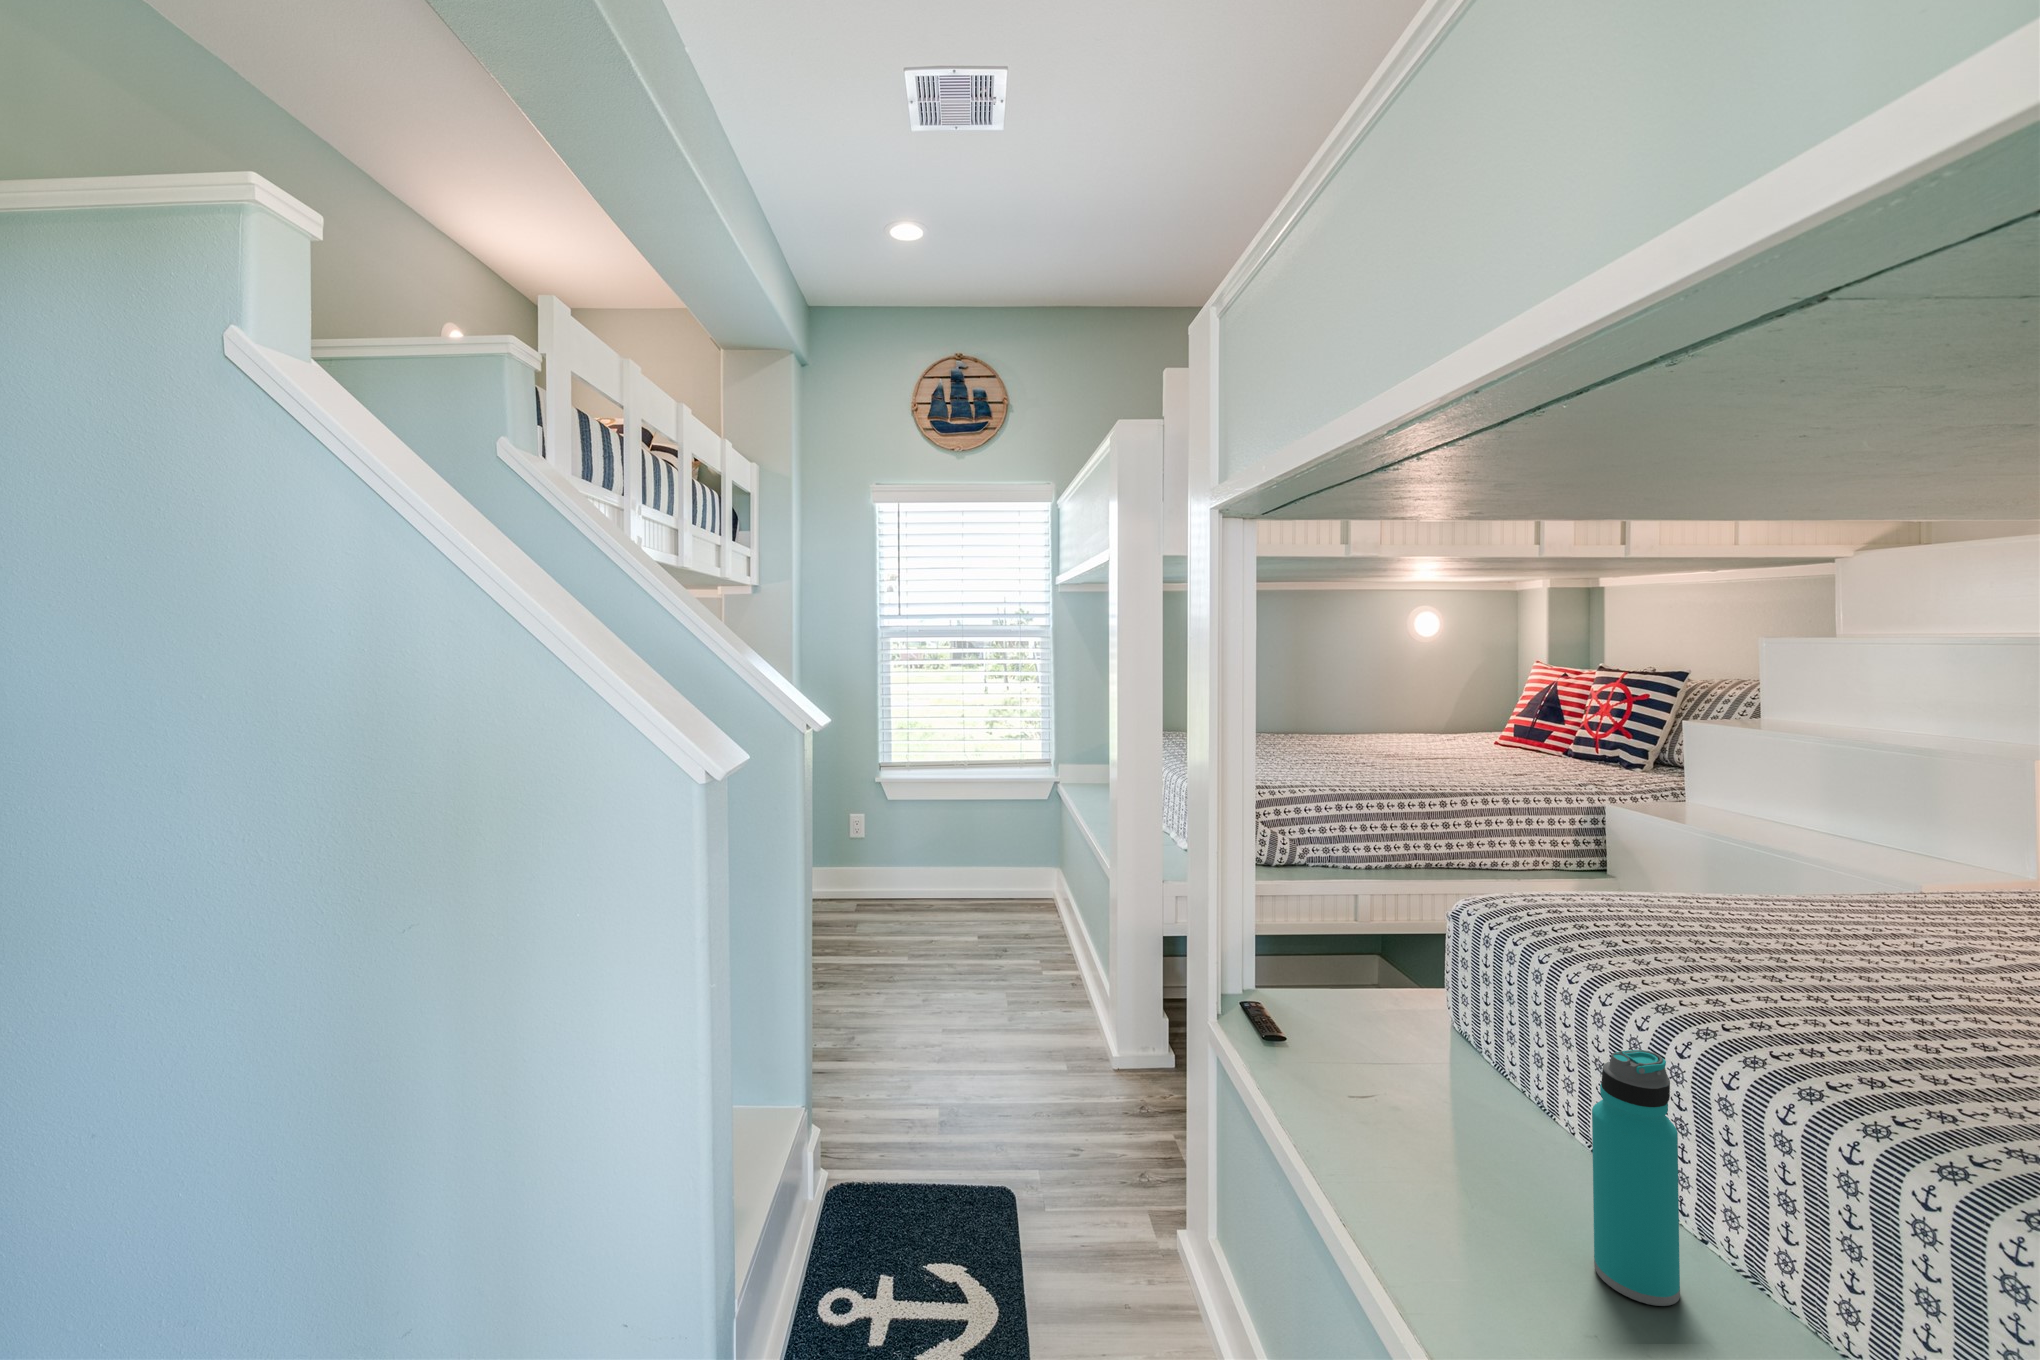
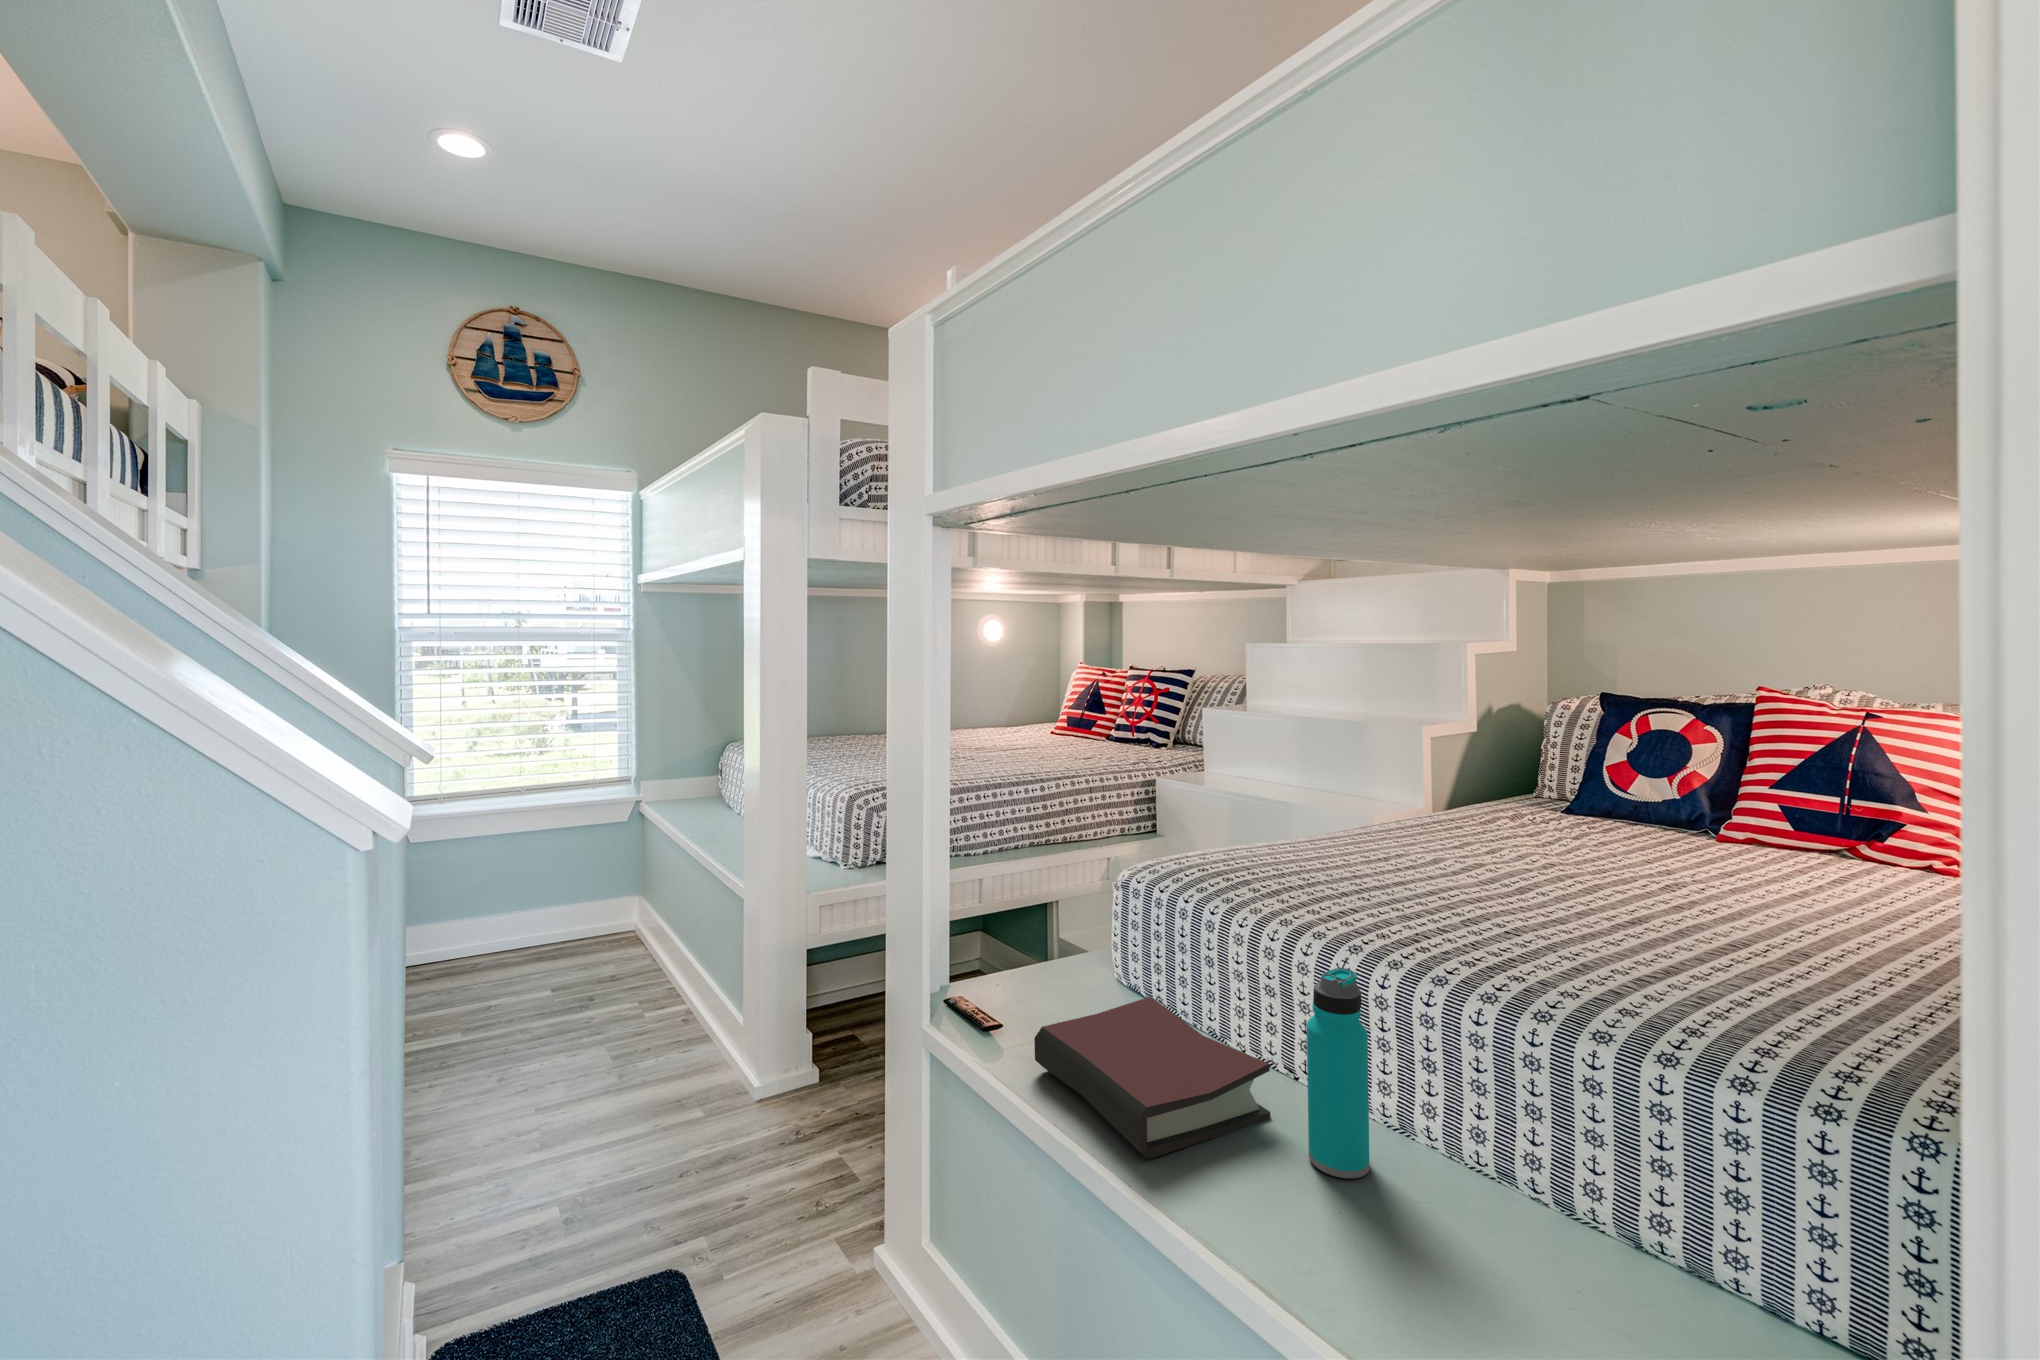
hardback book: none [1307,1041,1569,1209] -> present [1034,997,1270,1159]

